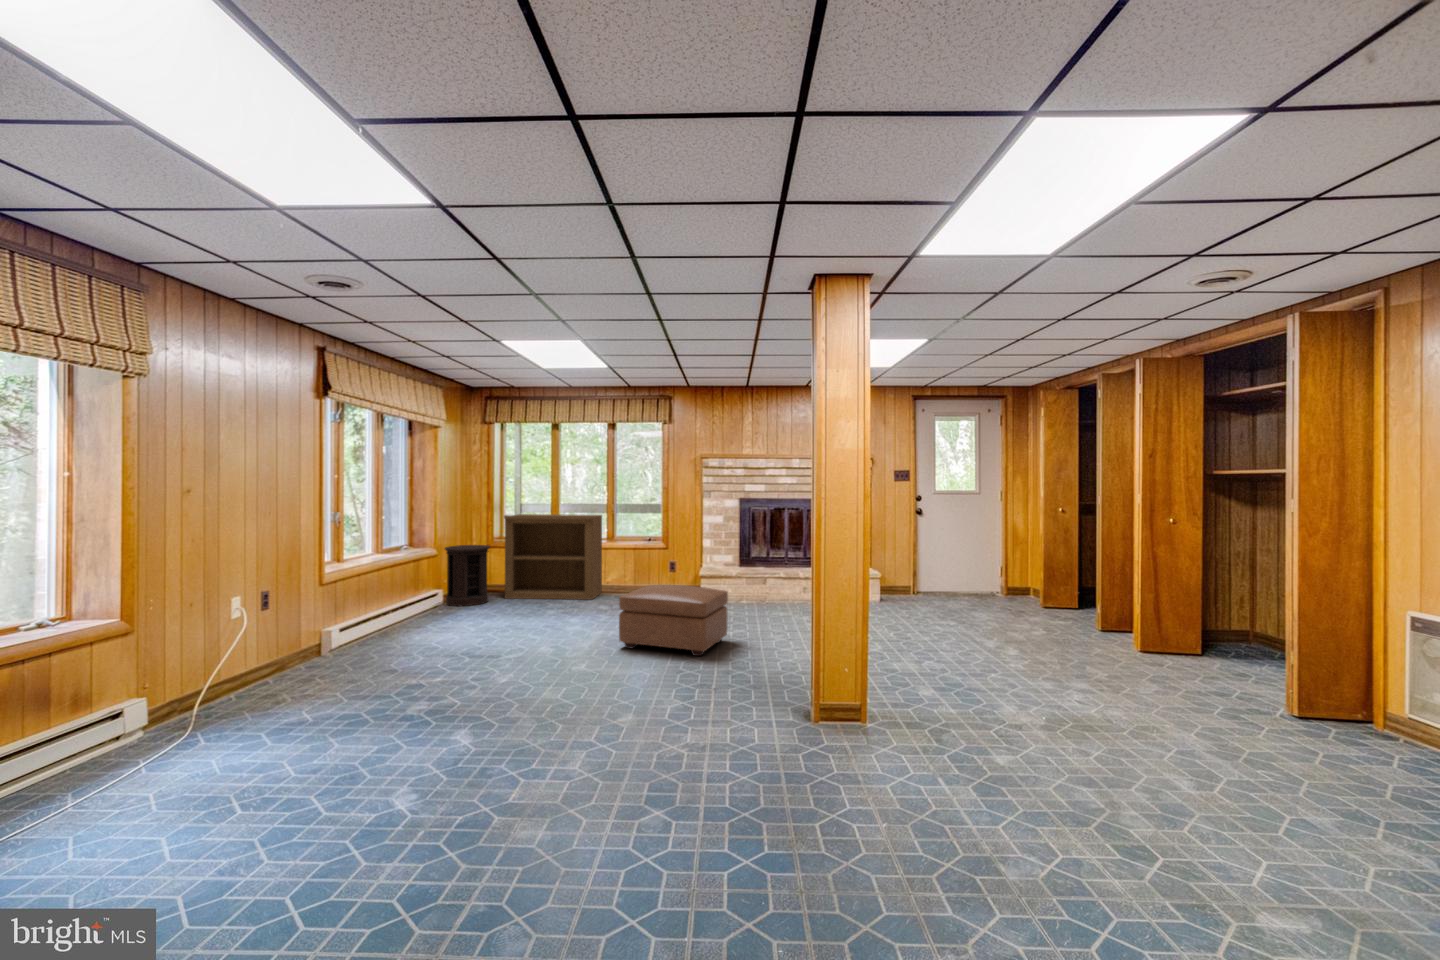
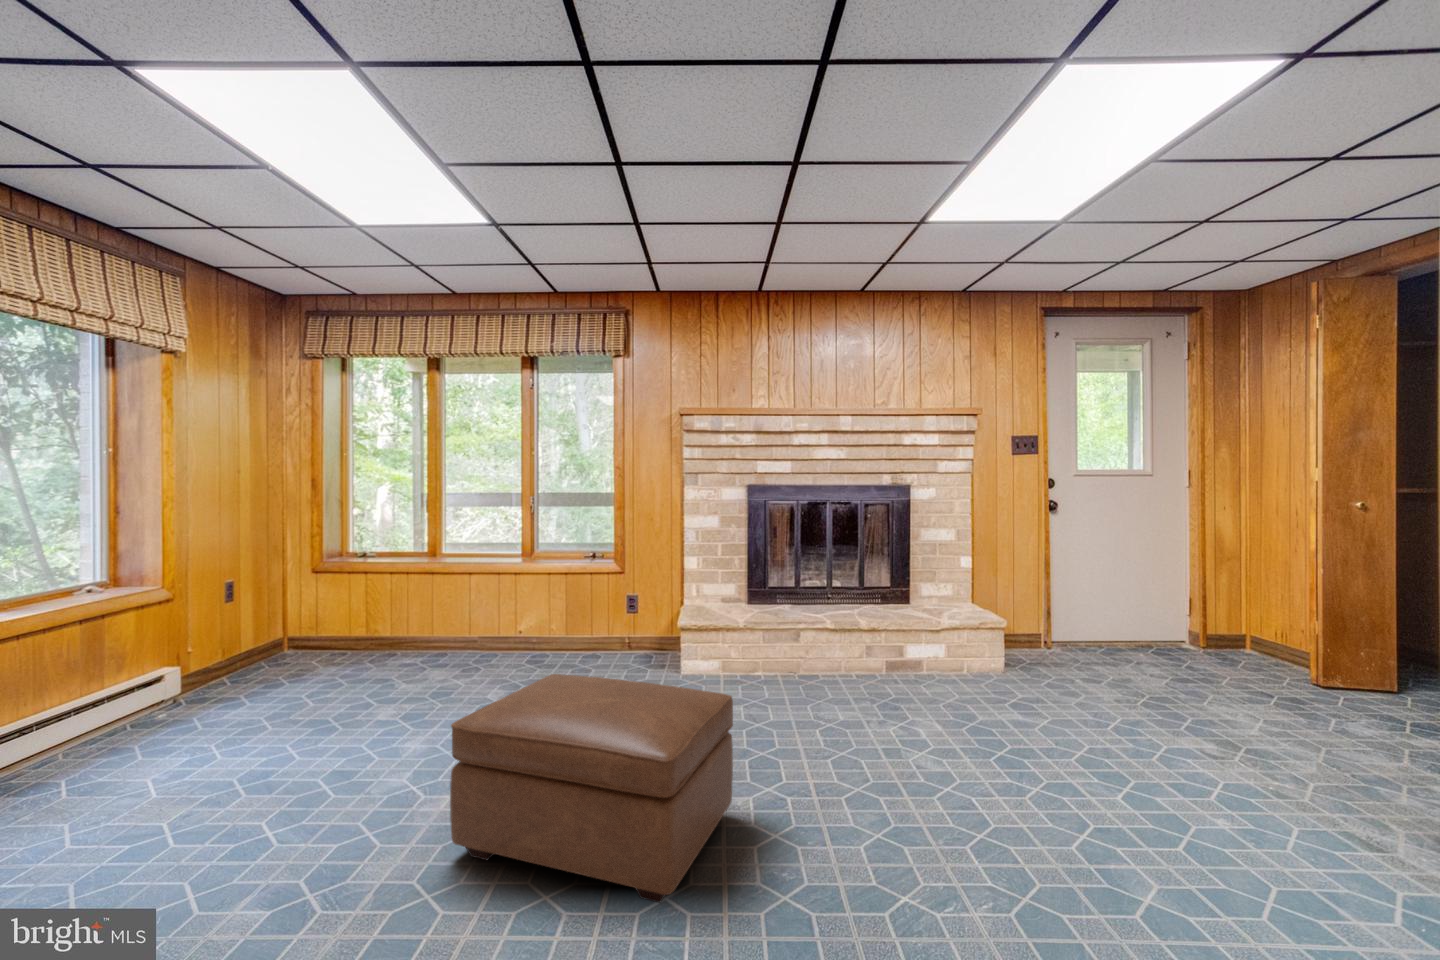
bookshelf: present [504,514,602,600] -> none [321,515,509,669]
side table: present [445,545,490,606] -> none [193,570,292,690]

